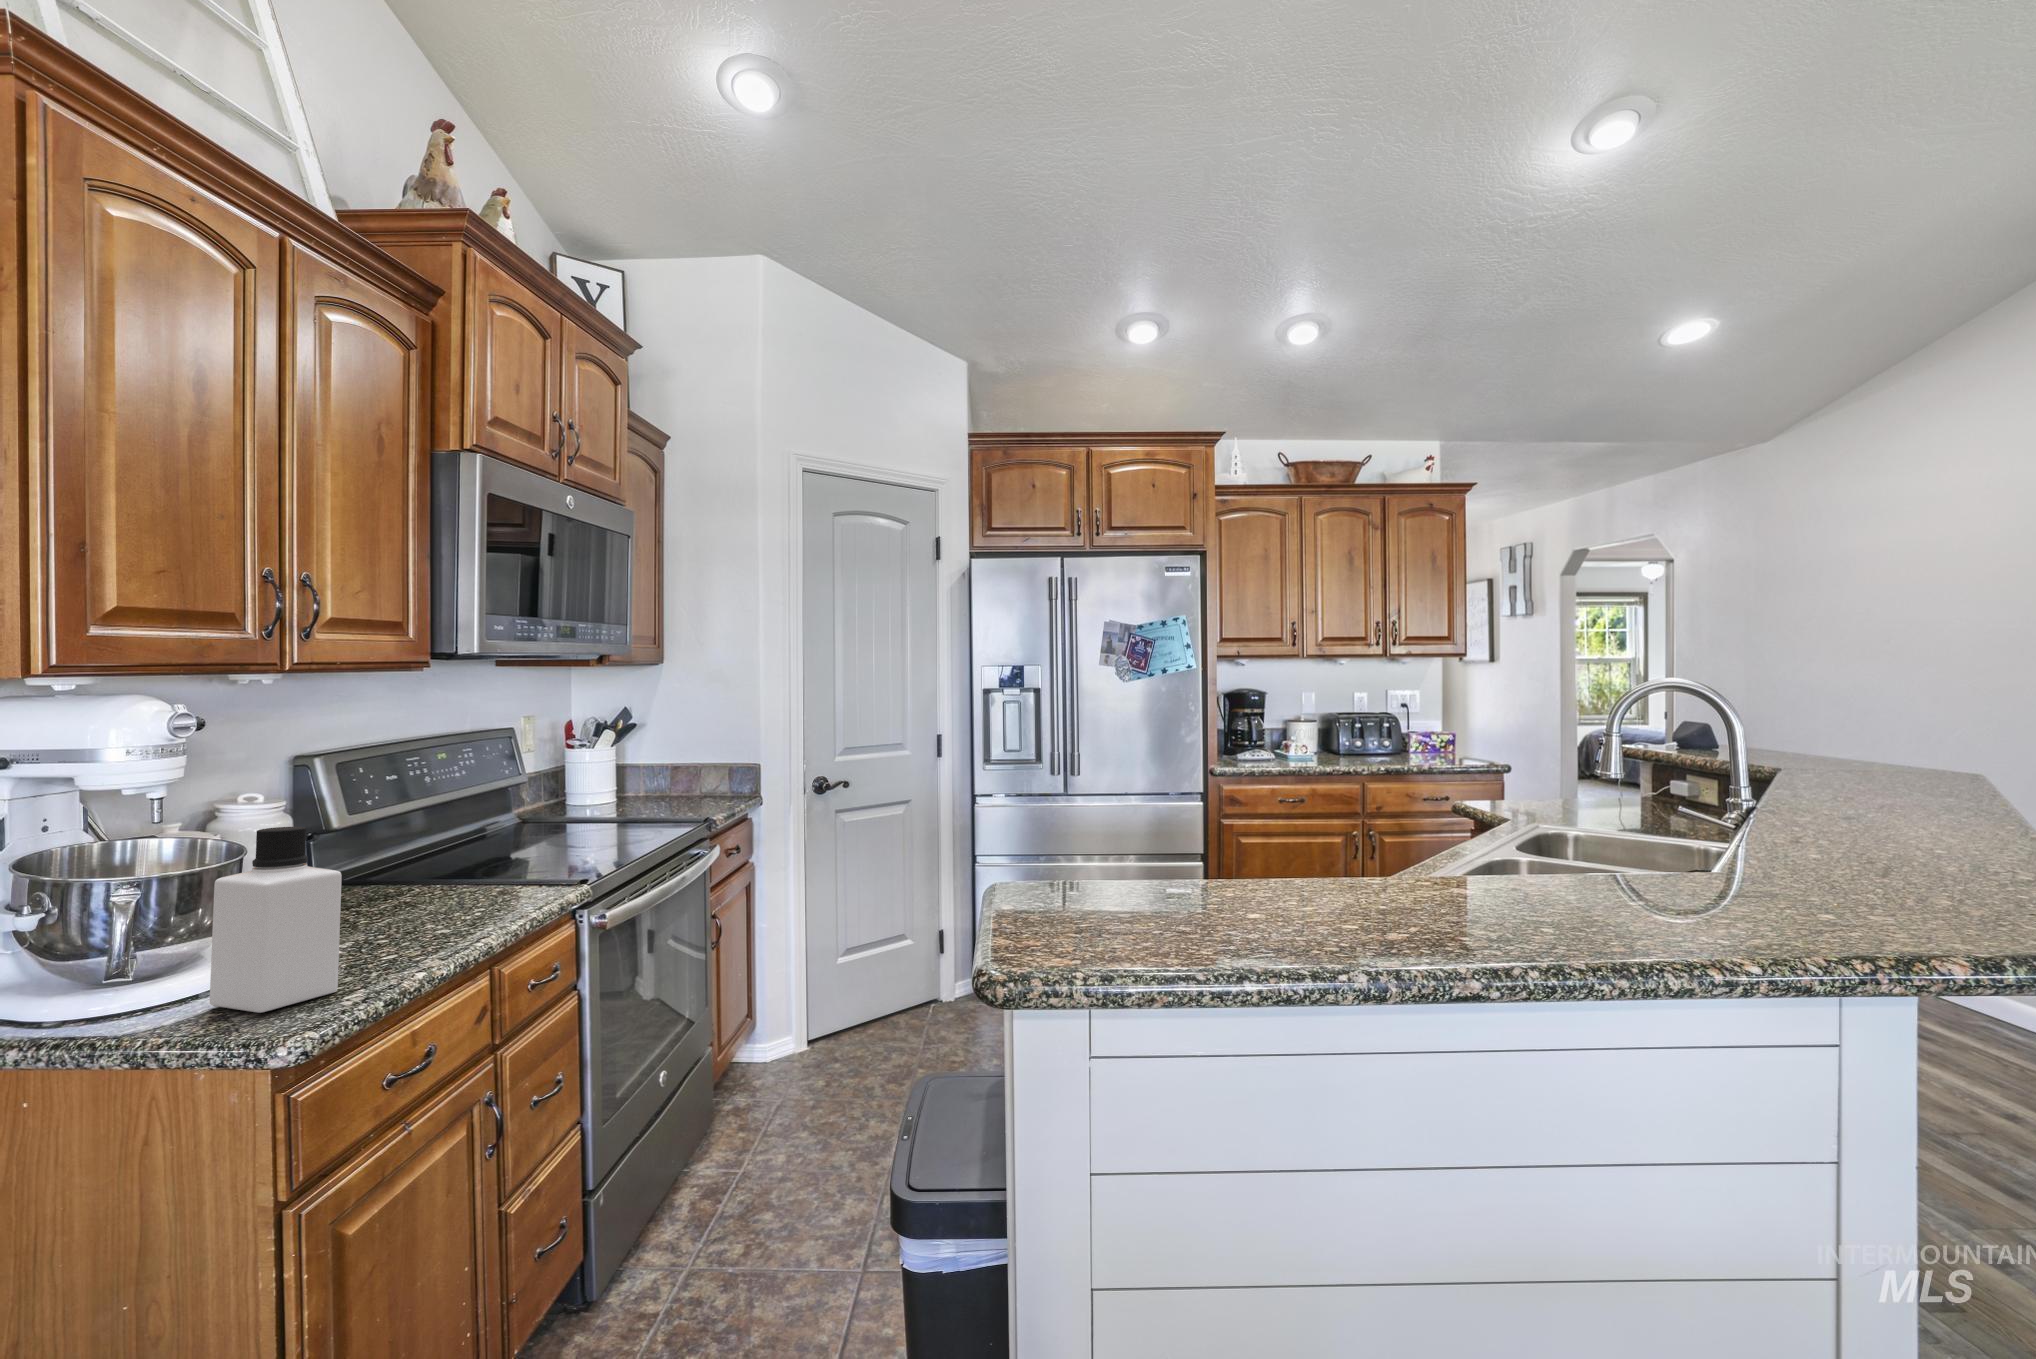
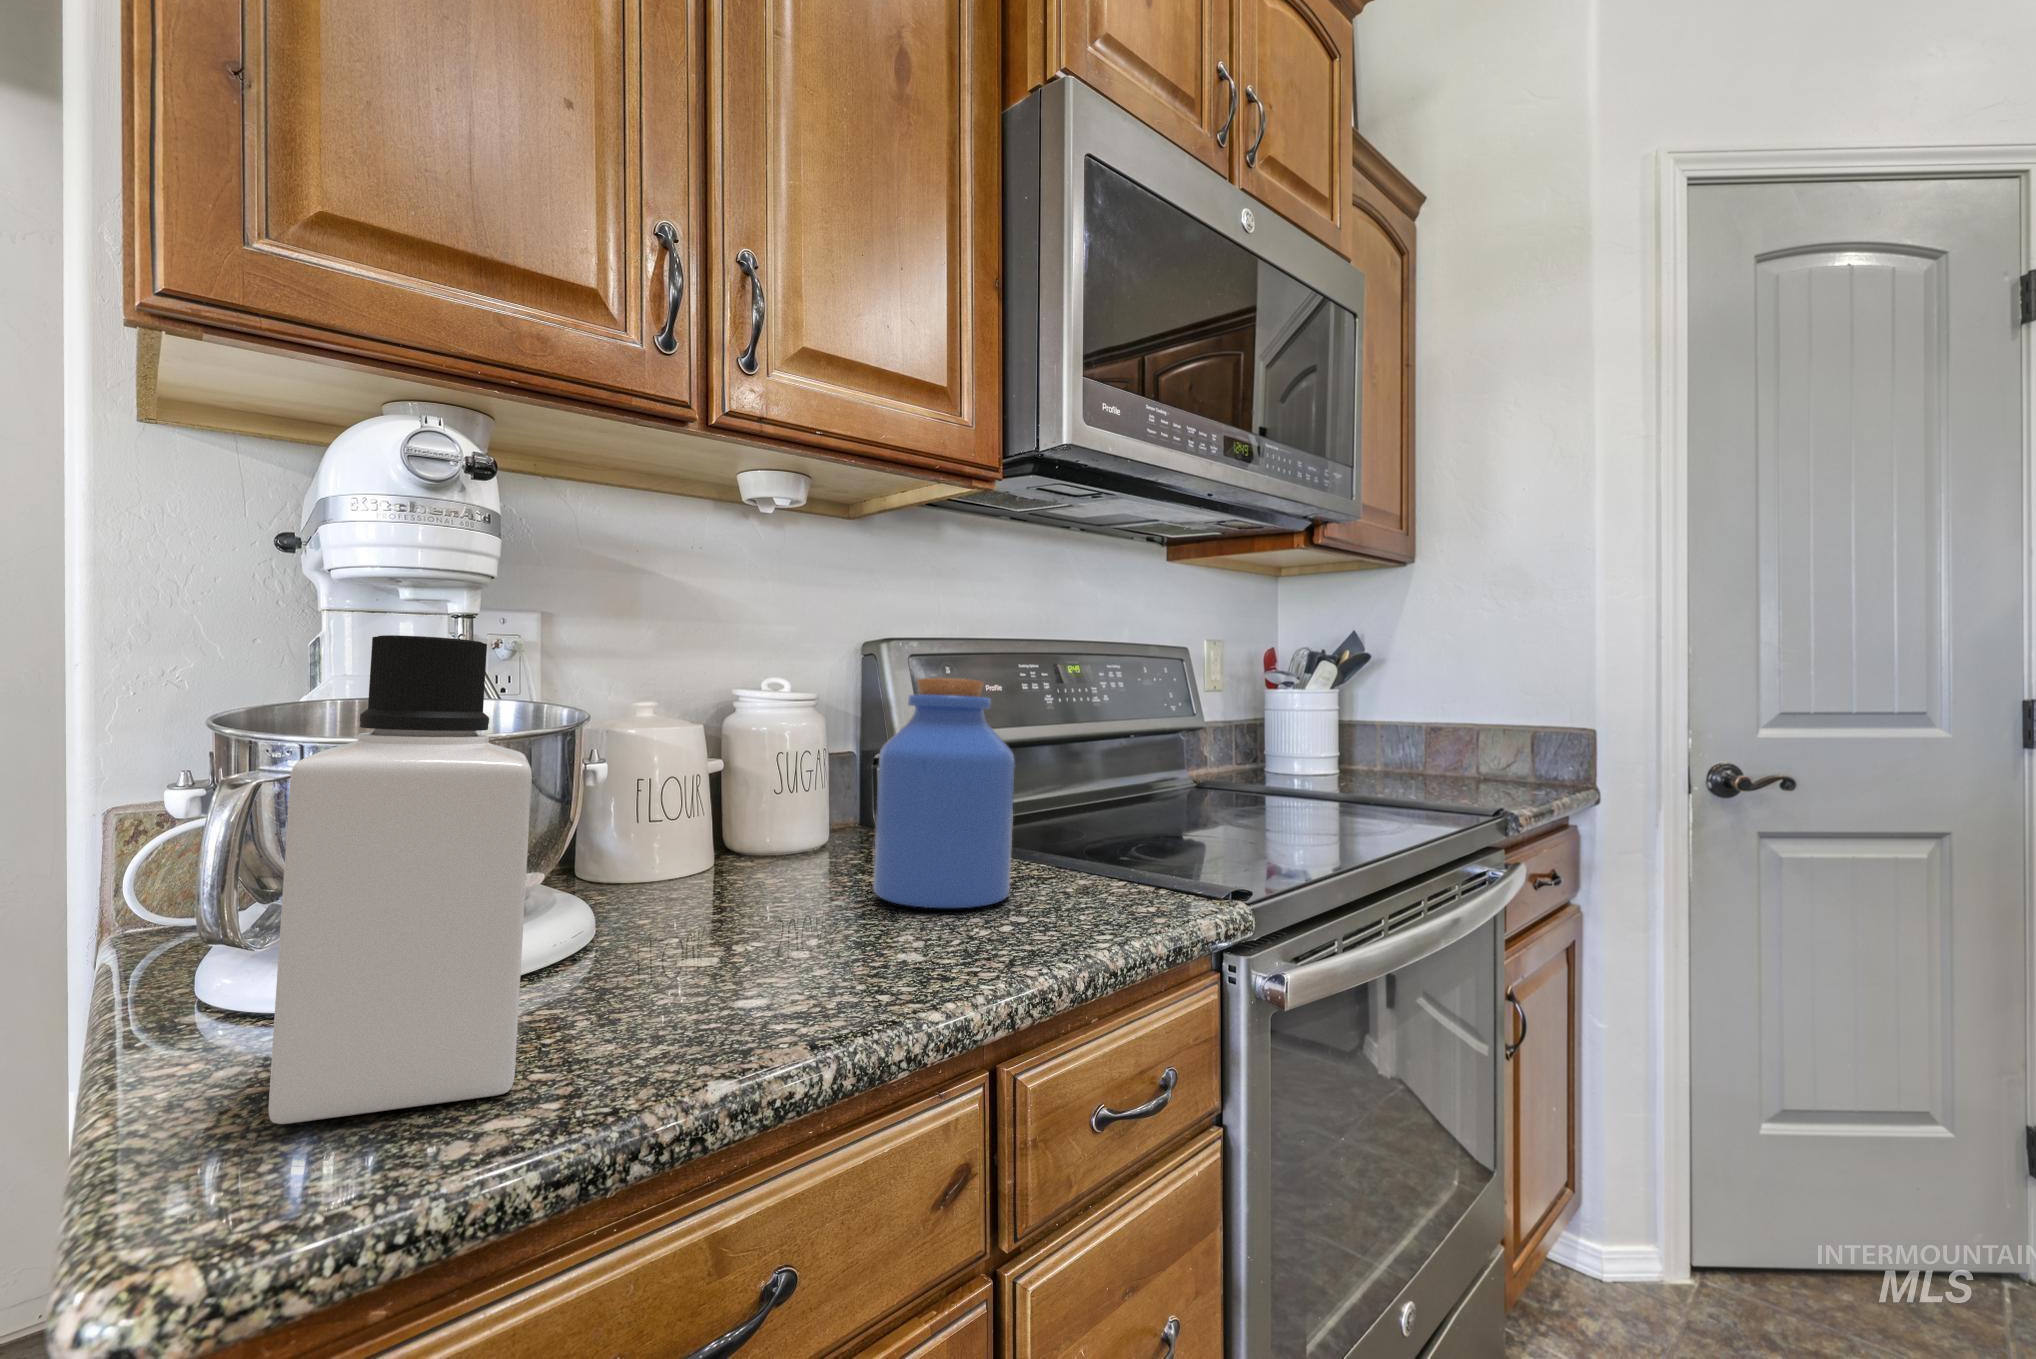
jar: none [381,795,466,914] -> present [873,678,1015,908]

